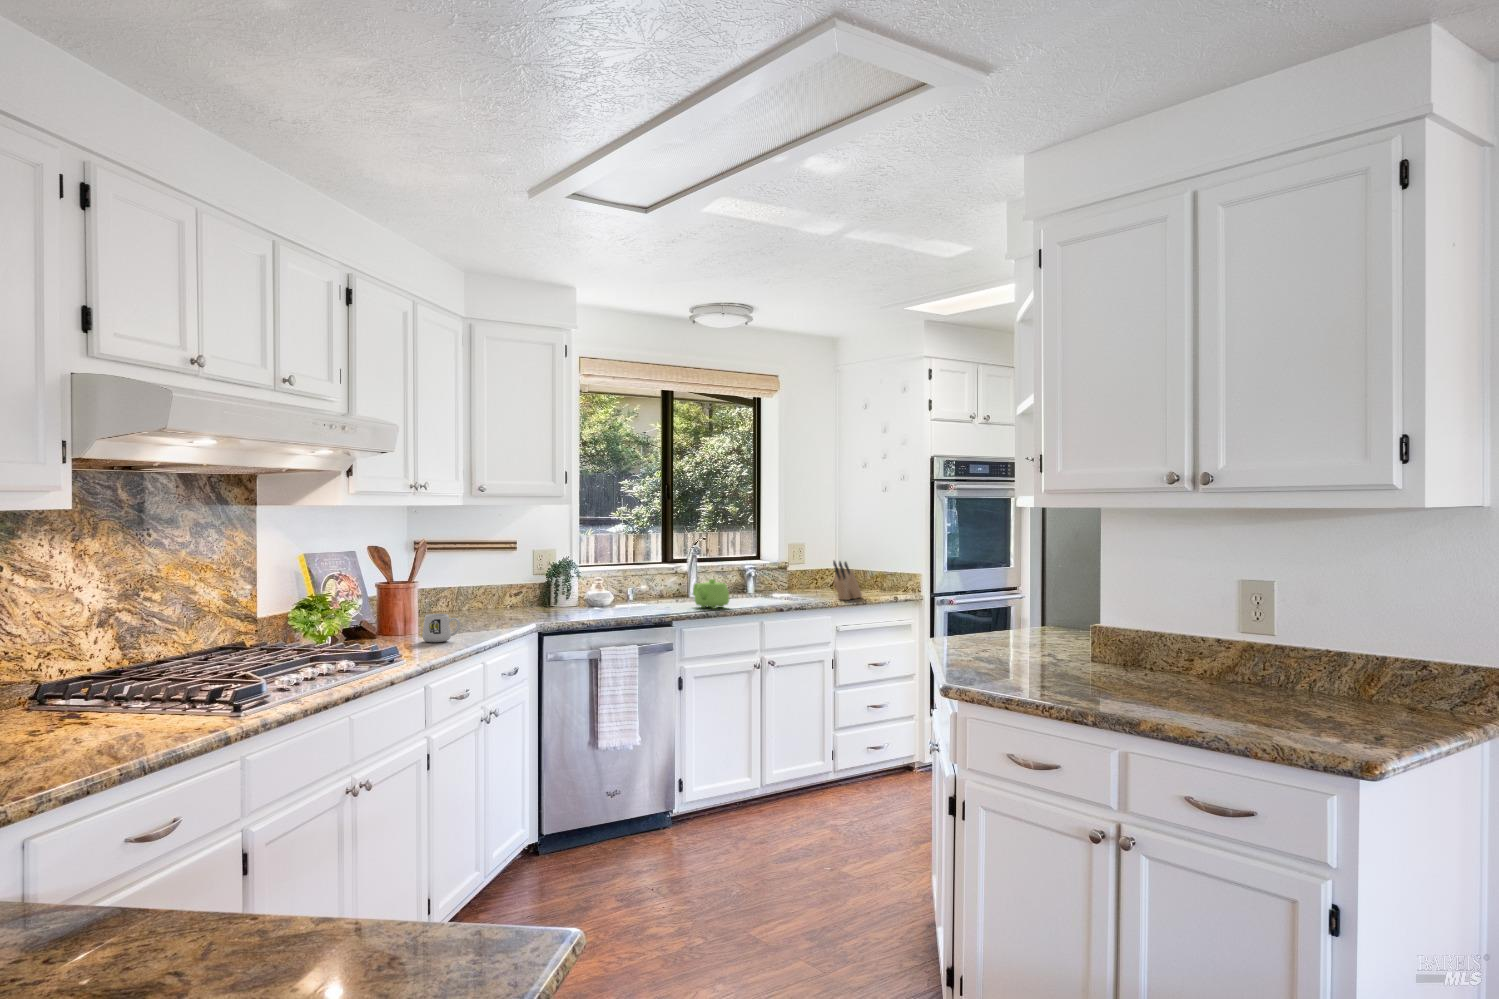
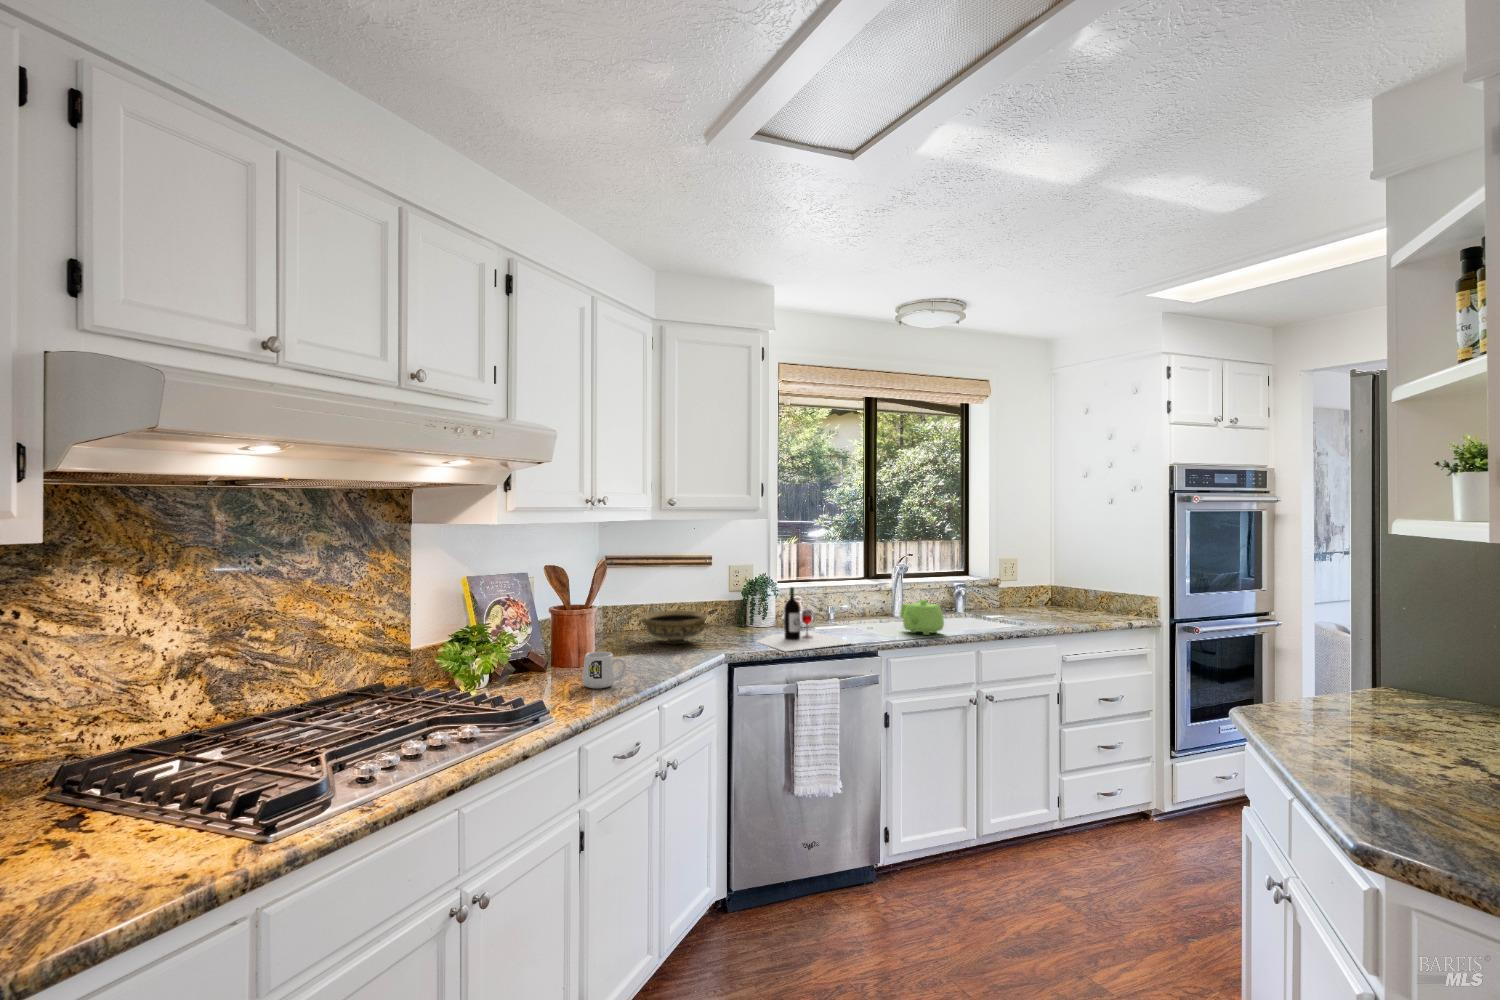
knife block: present [833,561,862,600] -> none [1063,577,1096,624]
wine bottle: none [553,568,652,620] -> present [756,587,852,651]
ceramic bowl: none [456,590,527,618] -> present [639,610,713,644]

